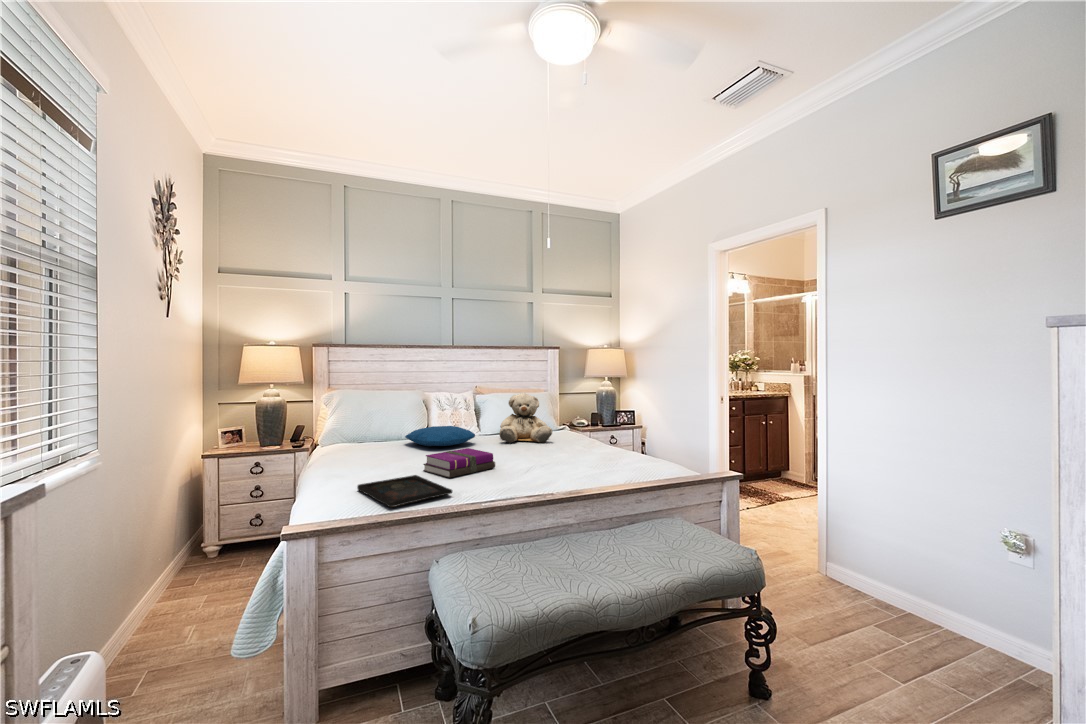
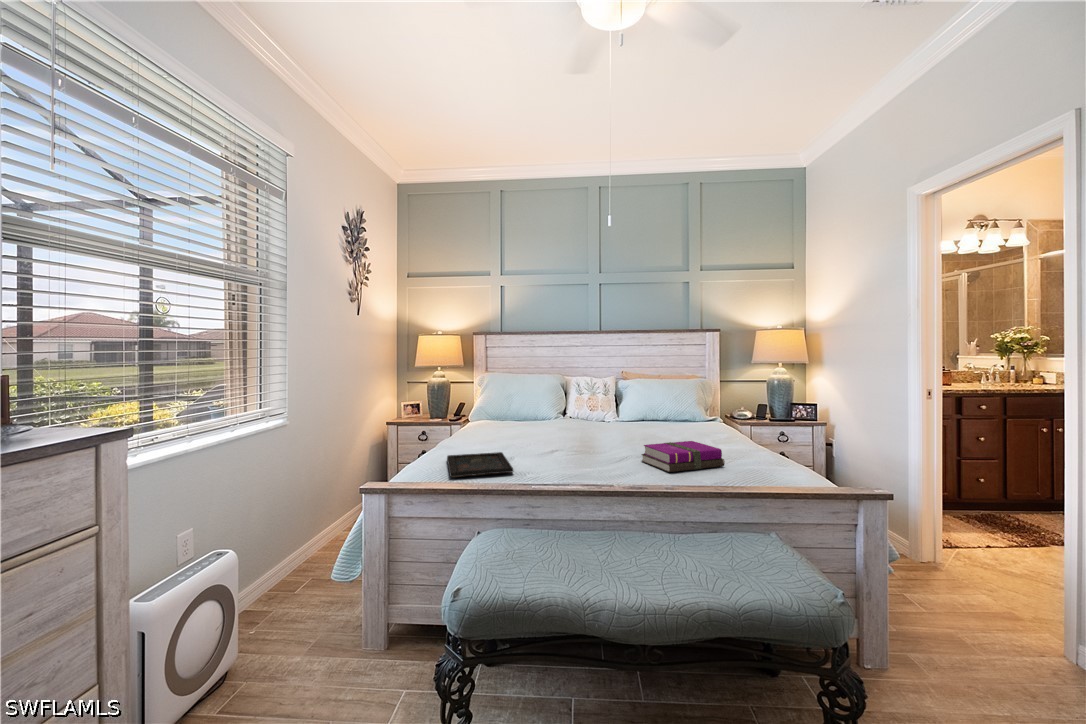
teddy bear: present [499,393,552,443] -> none [621,379,679,433]
pillow: present [405,426,475,446] -> none [532,410,597,429]
notebook: present [423,448,495,478] -> present [642,441,725,472]

